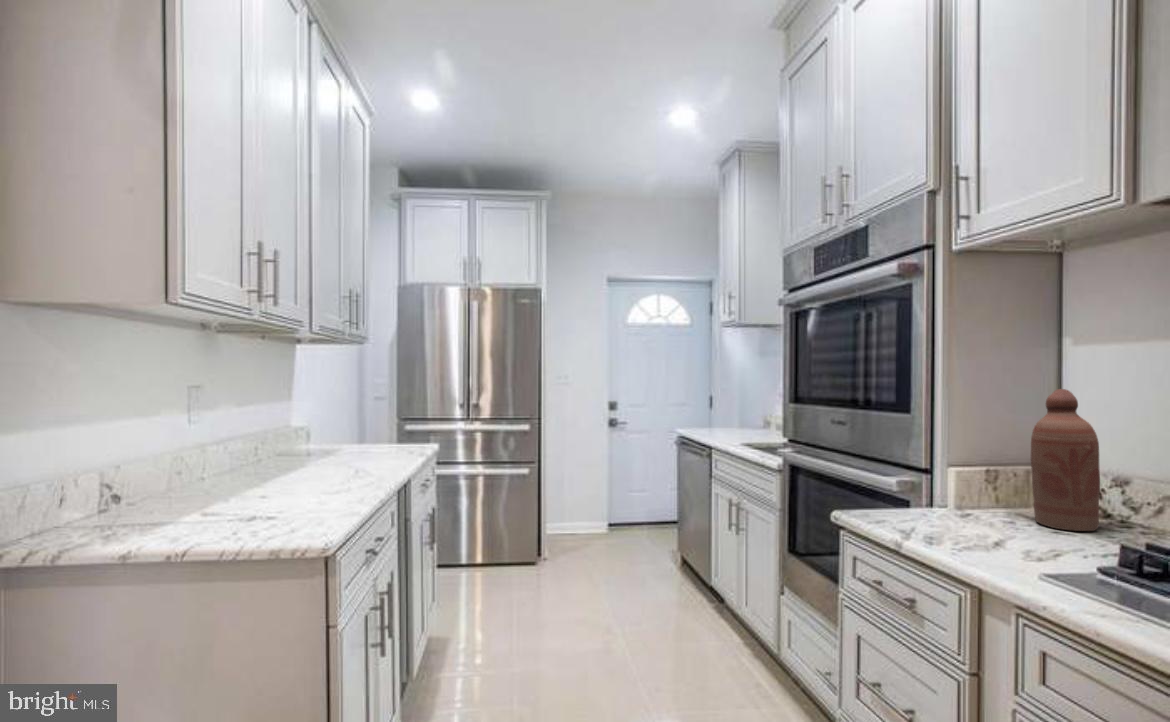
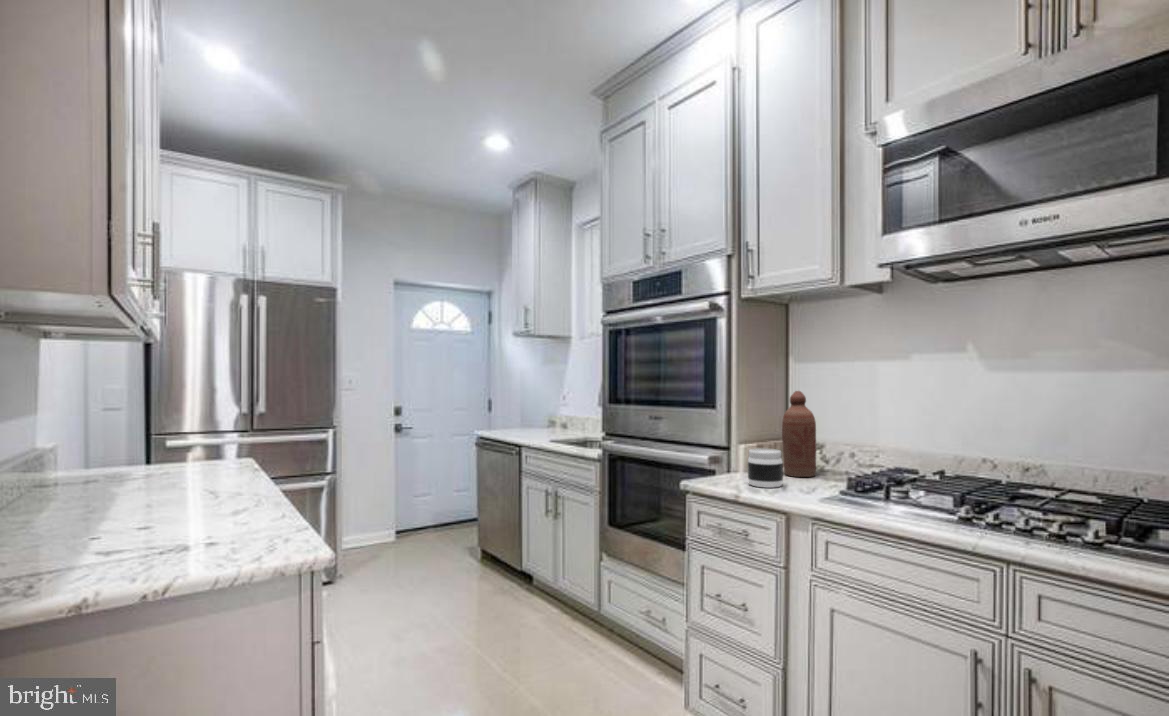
jar: none [949,476,1014,541] -> present [748,448,783,488]

